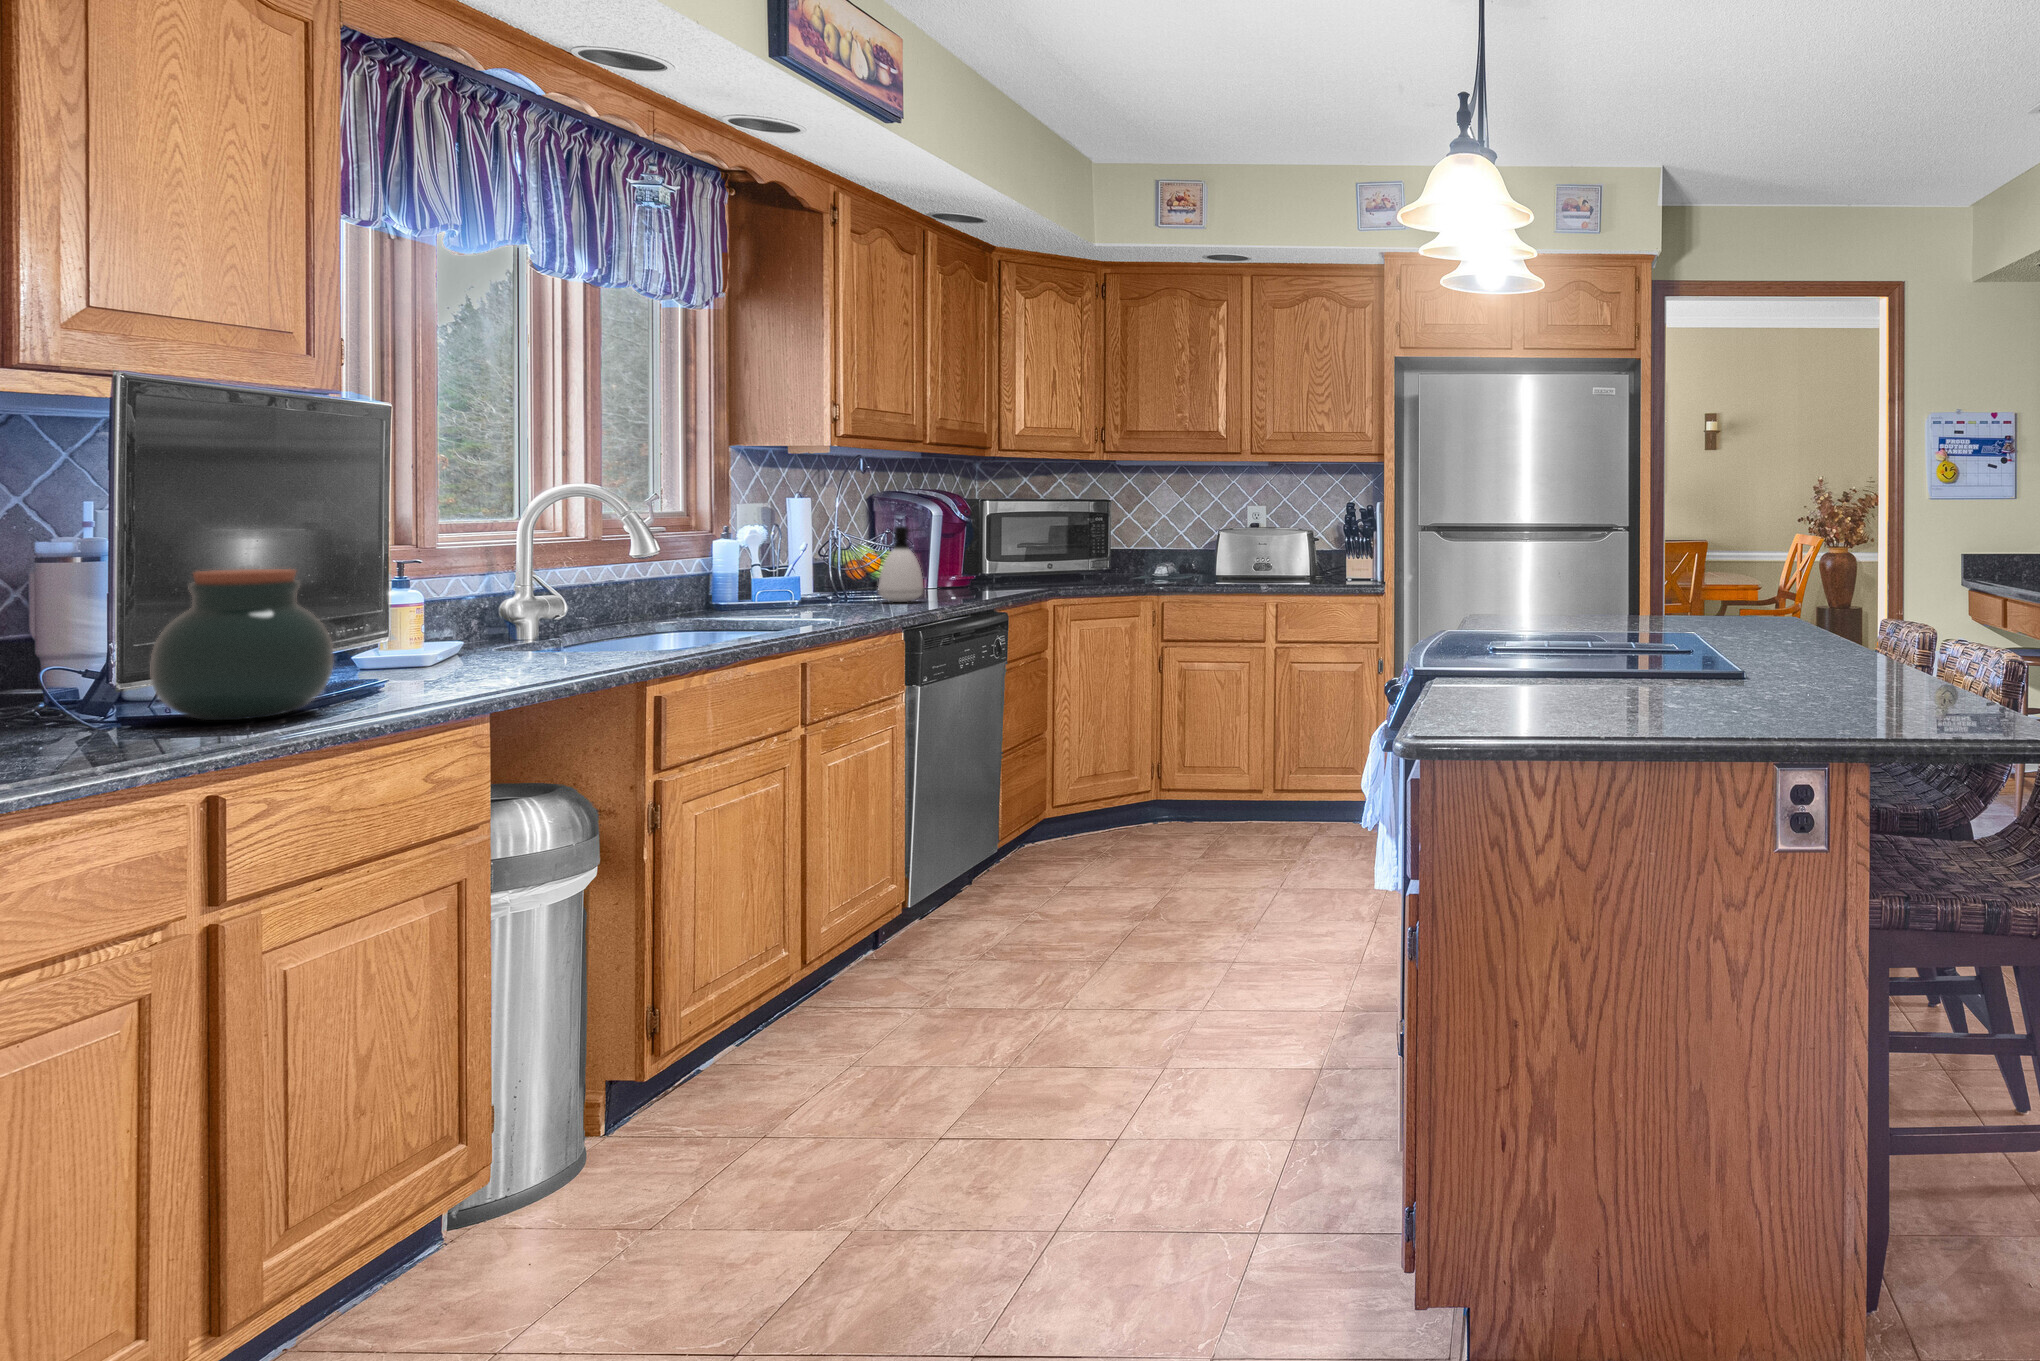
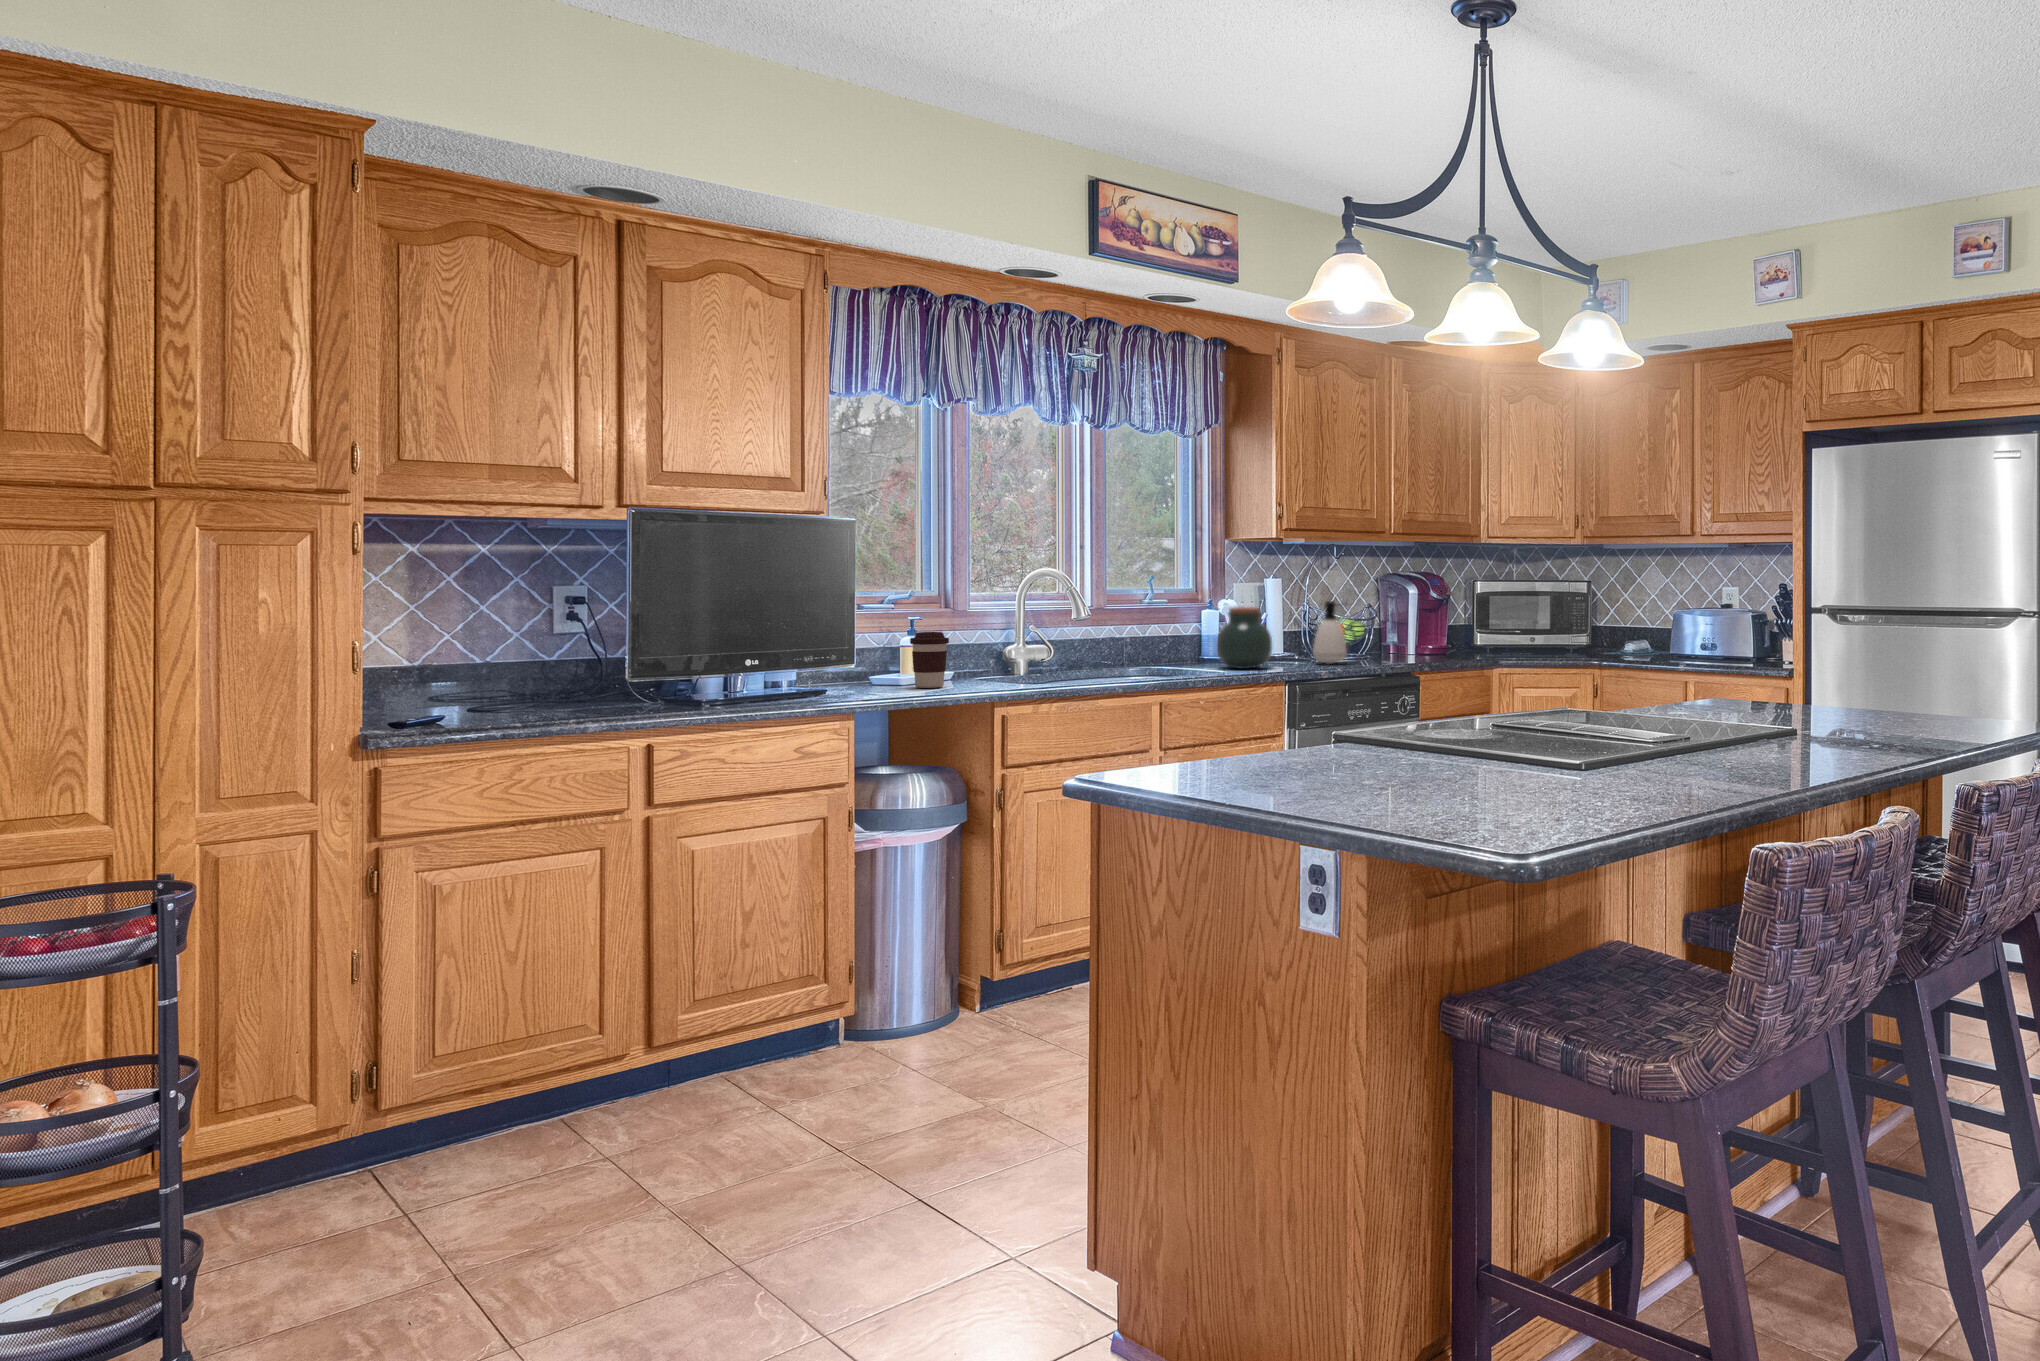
jar: present [150,569,333,720] -> present [1217,607,1272,669]
coffee cup: none [463,579,531,664] -> present [910,632,949,688]

